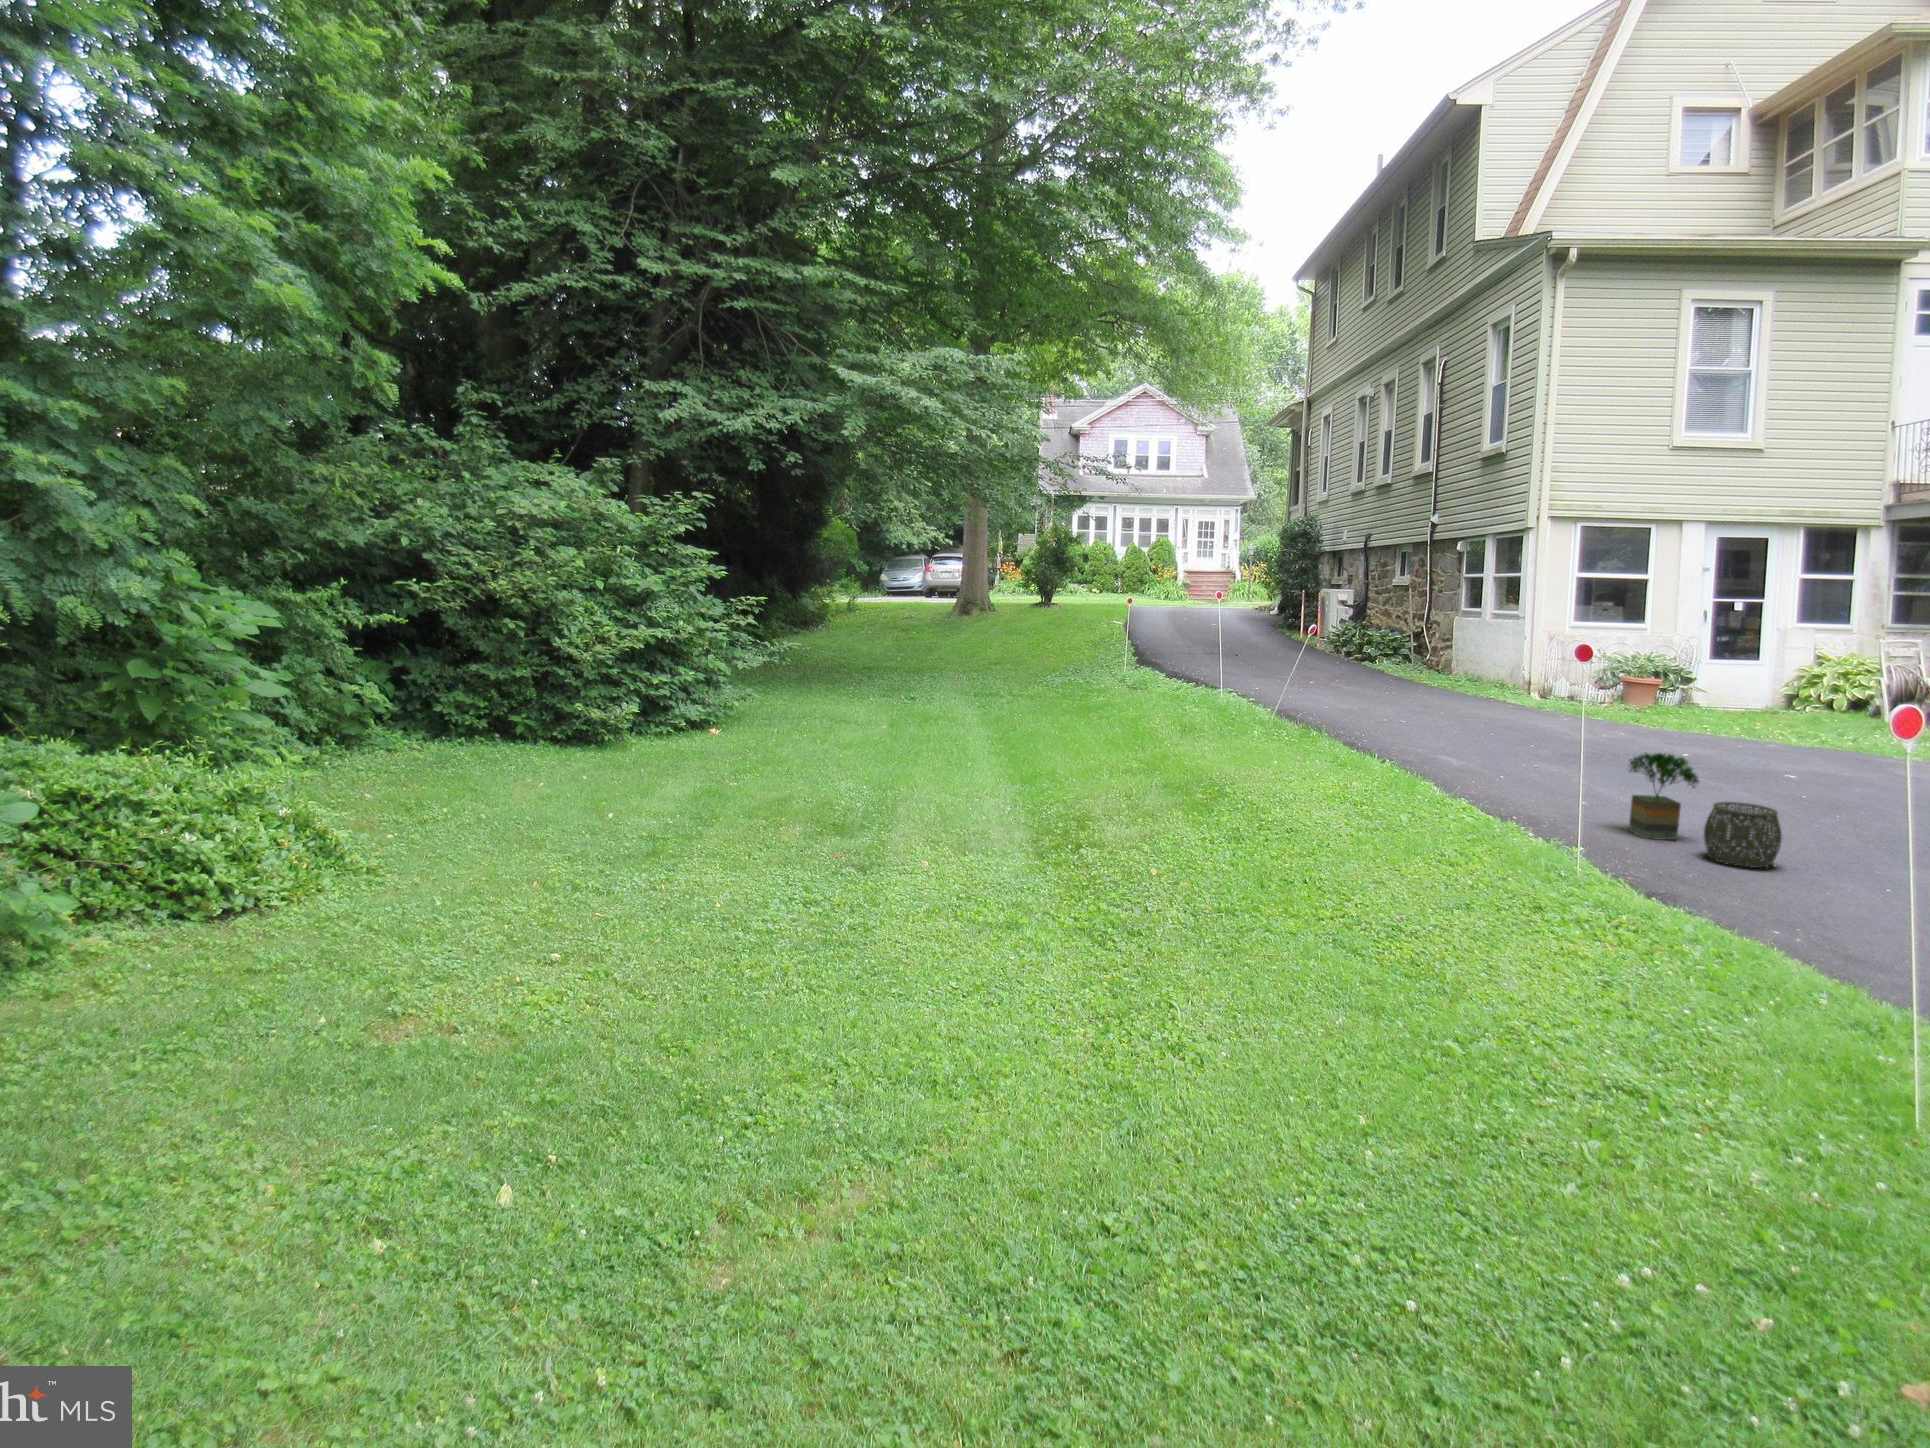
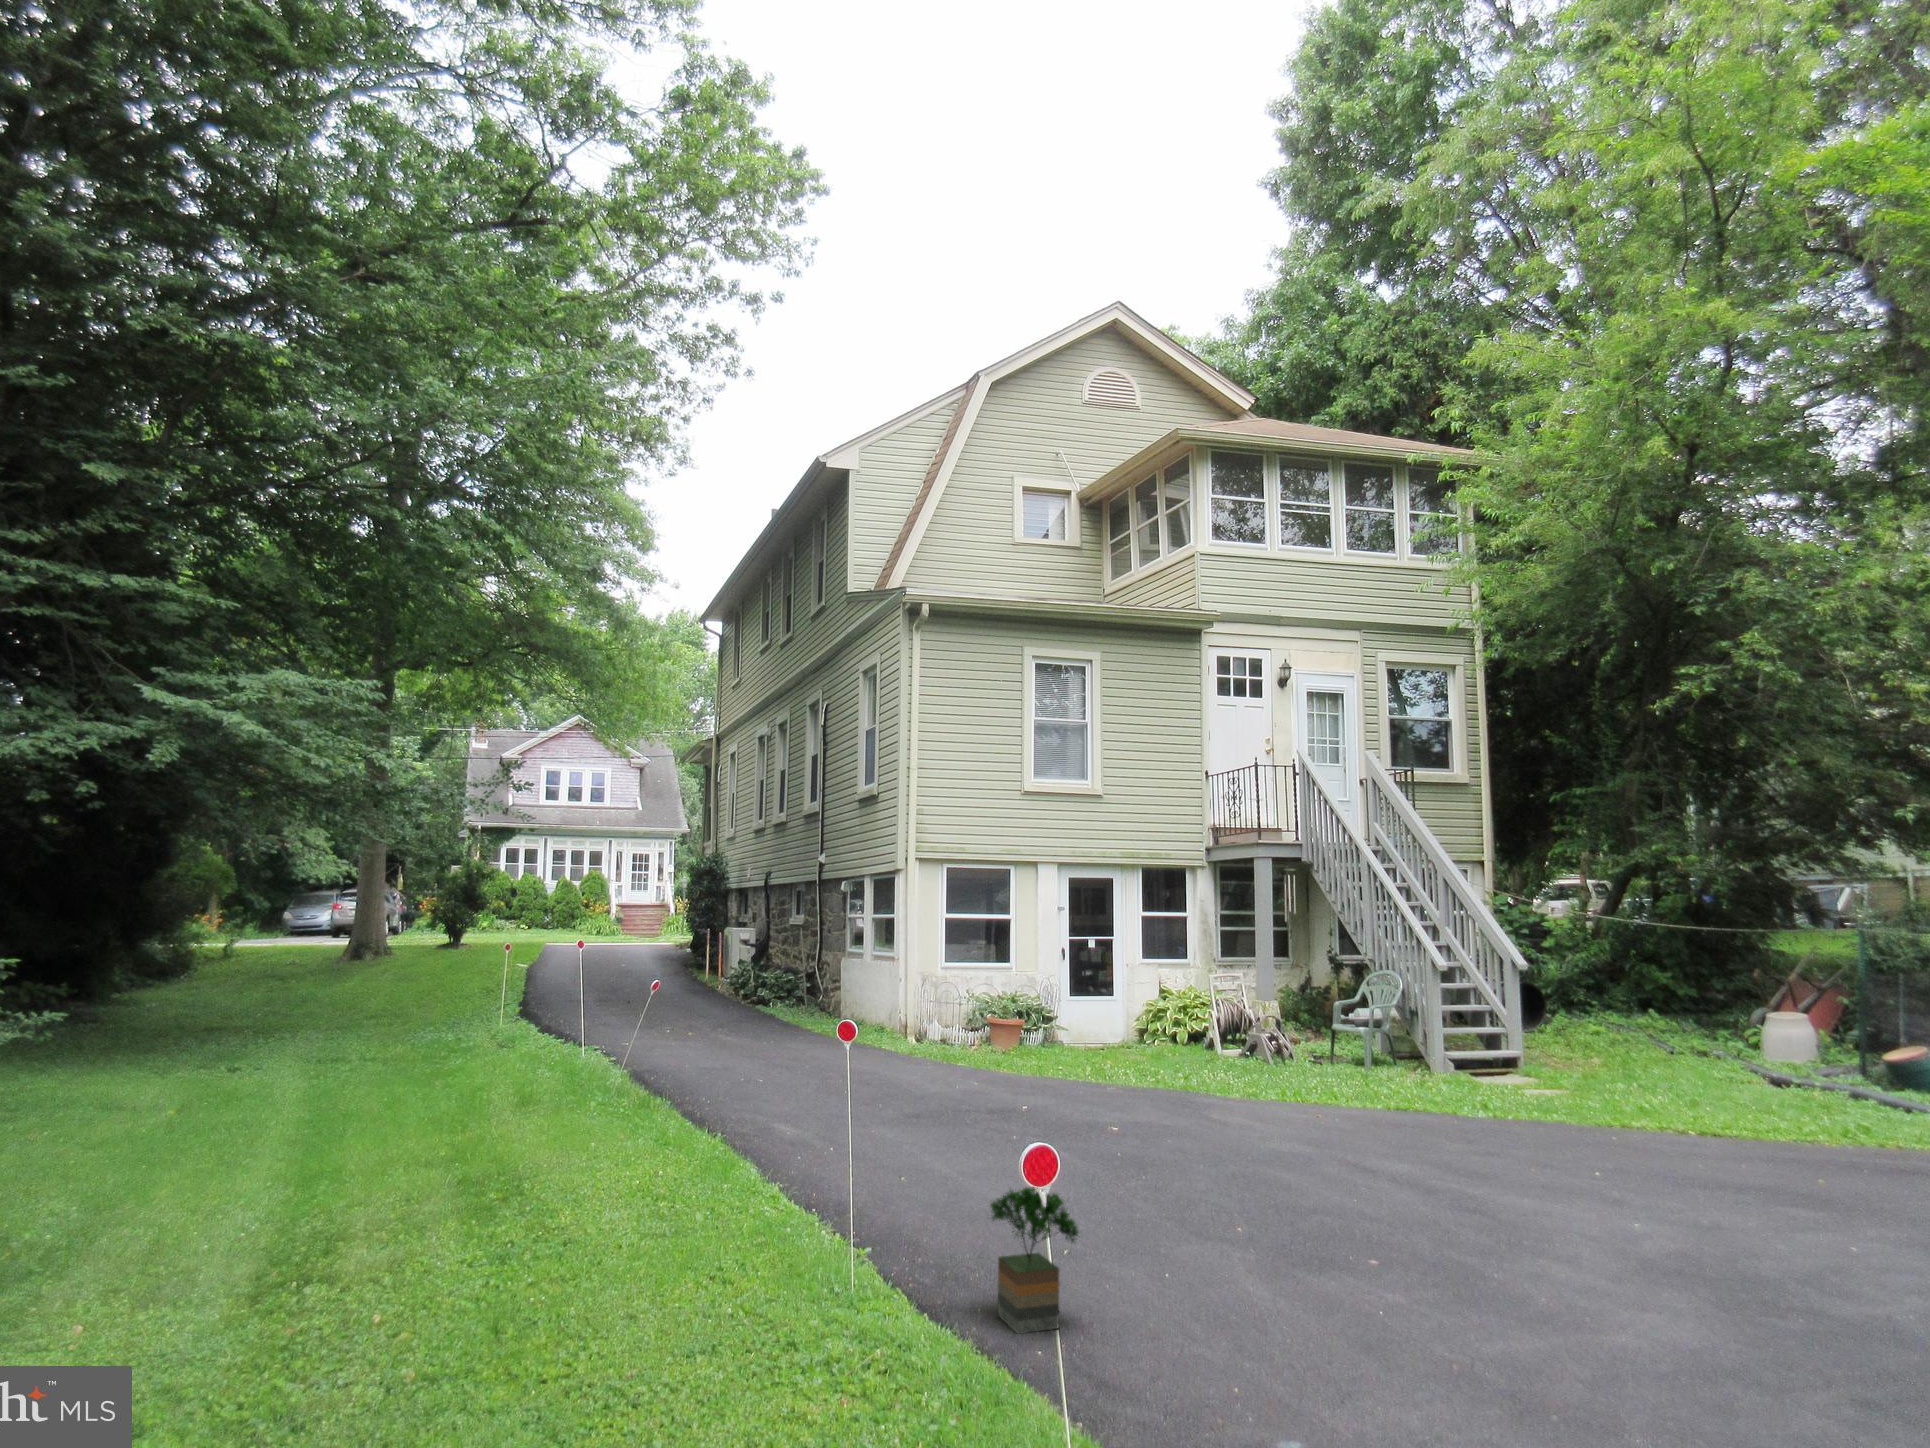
woven basket: present [1704,802,1782,868] -> none [1091,1269,1190,1389]

